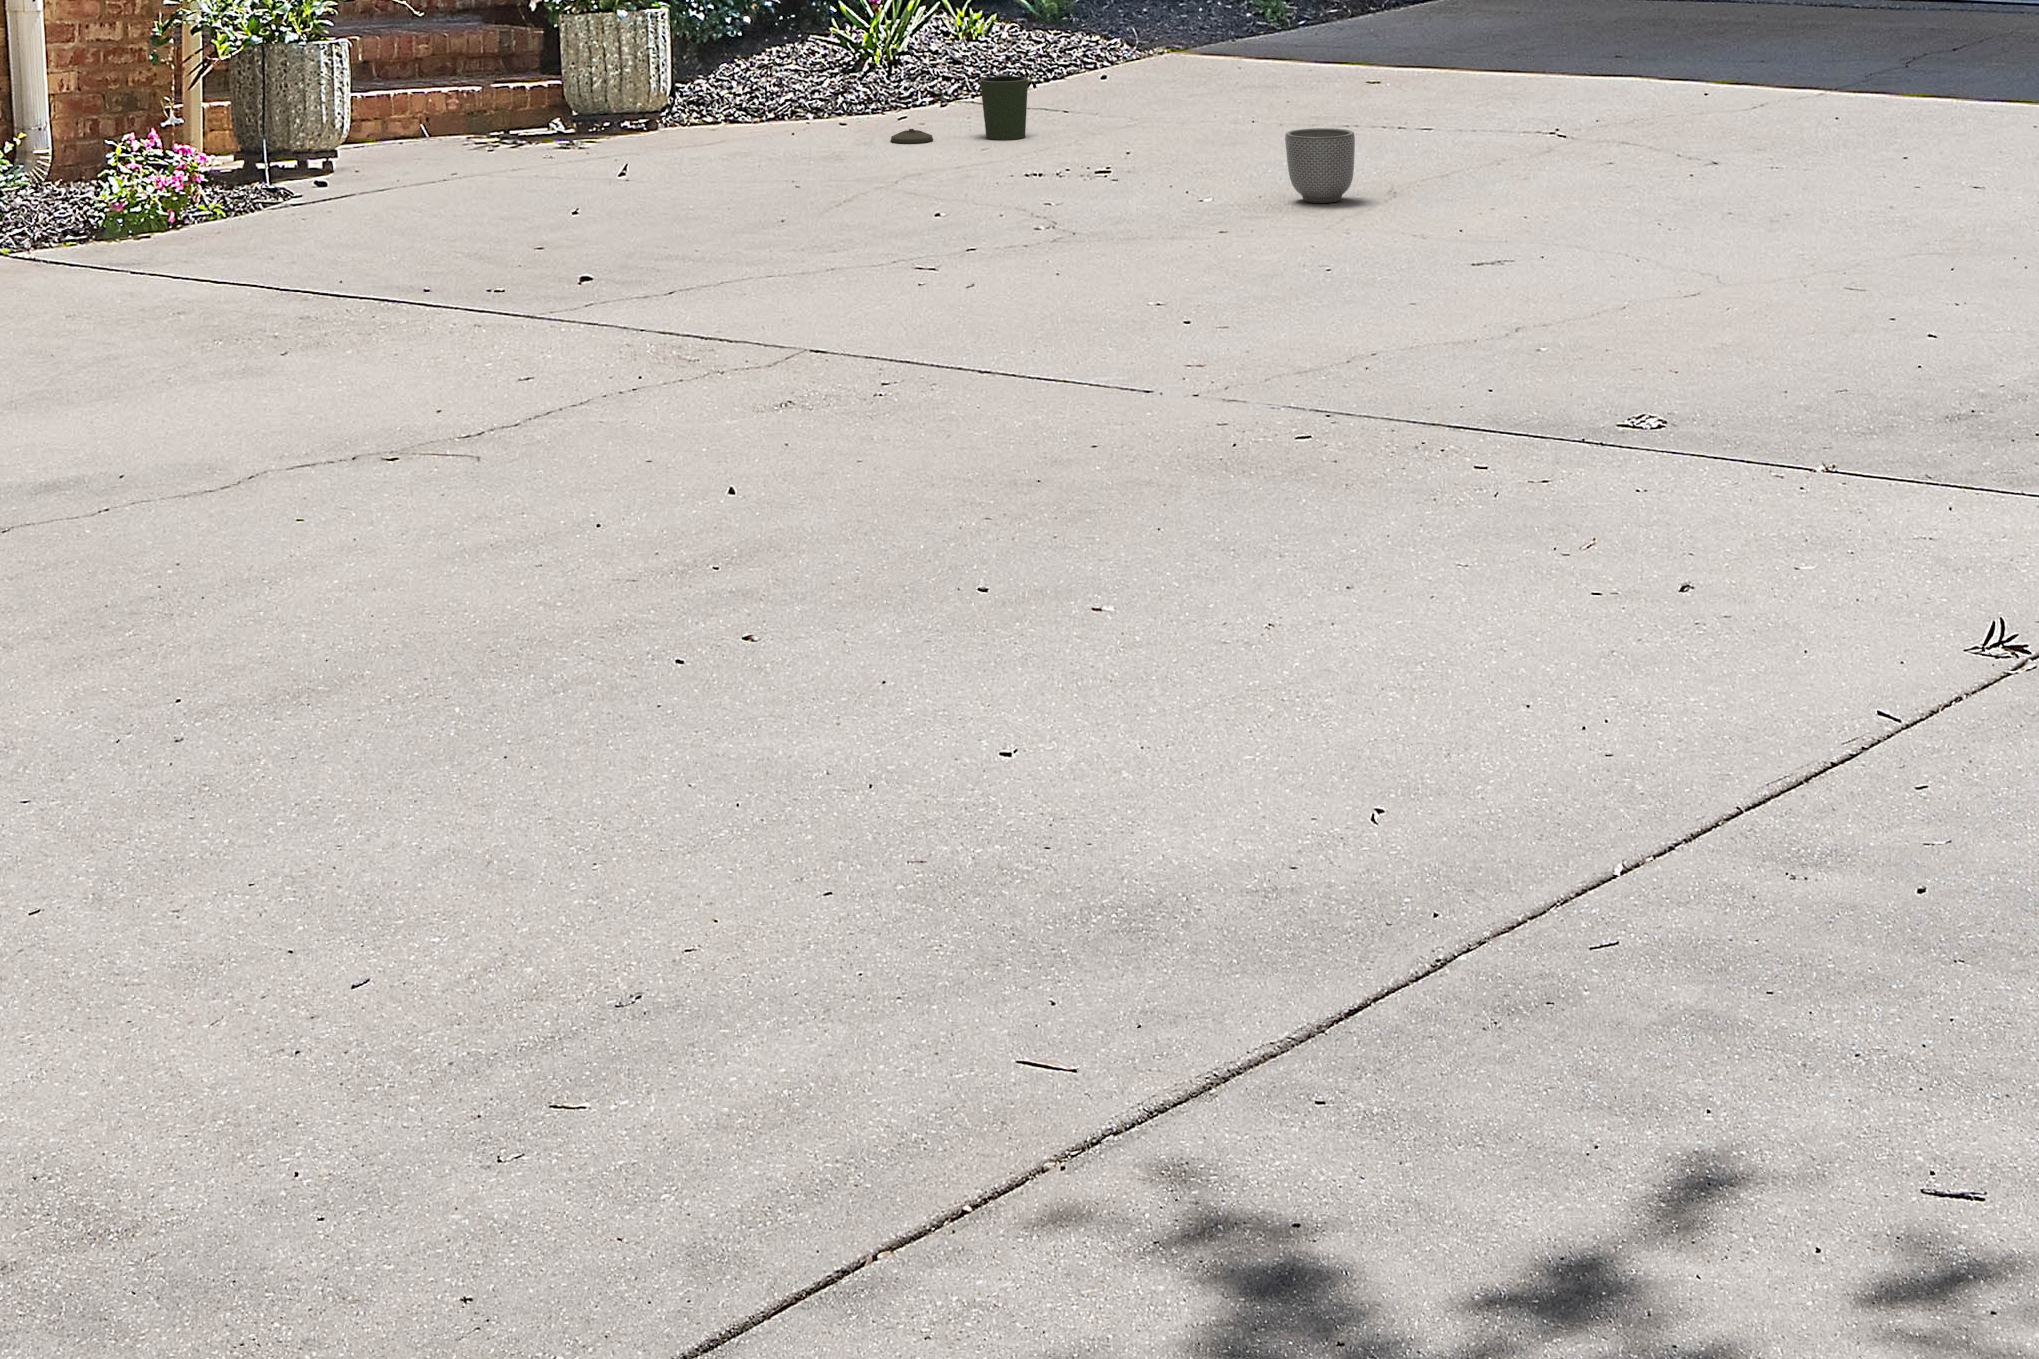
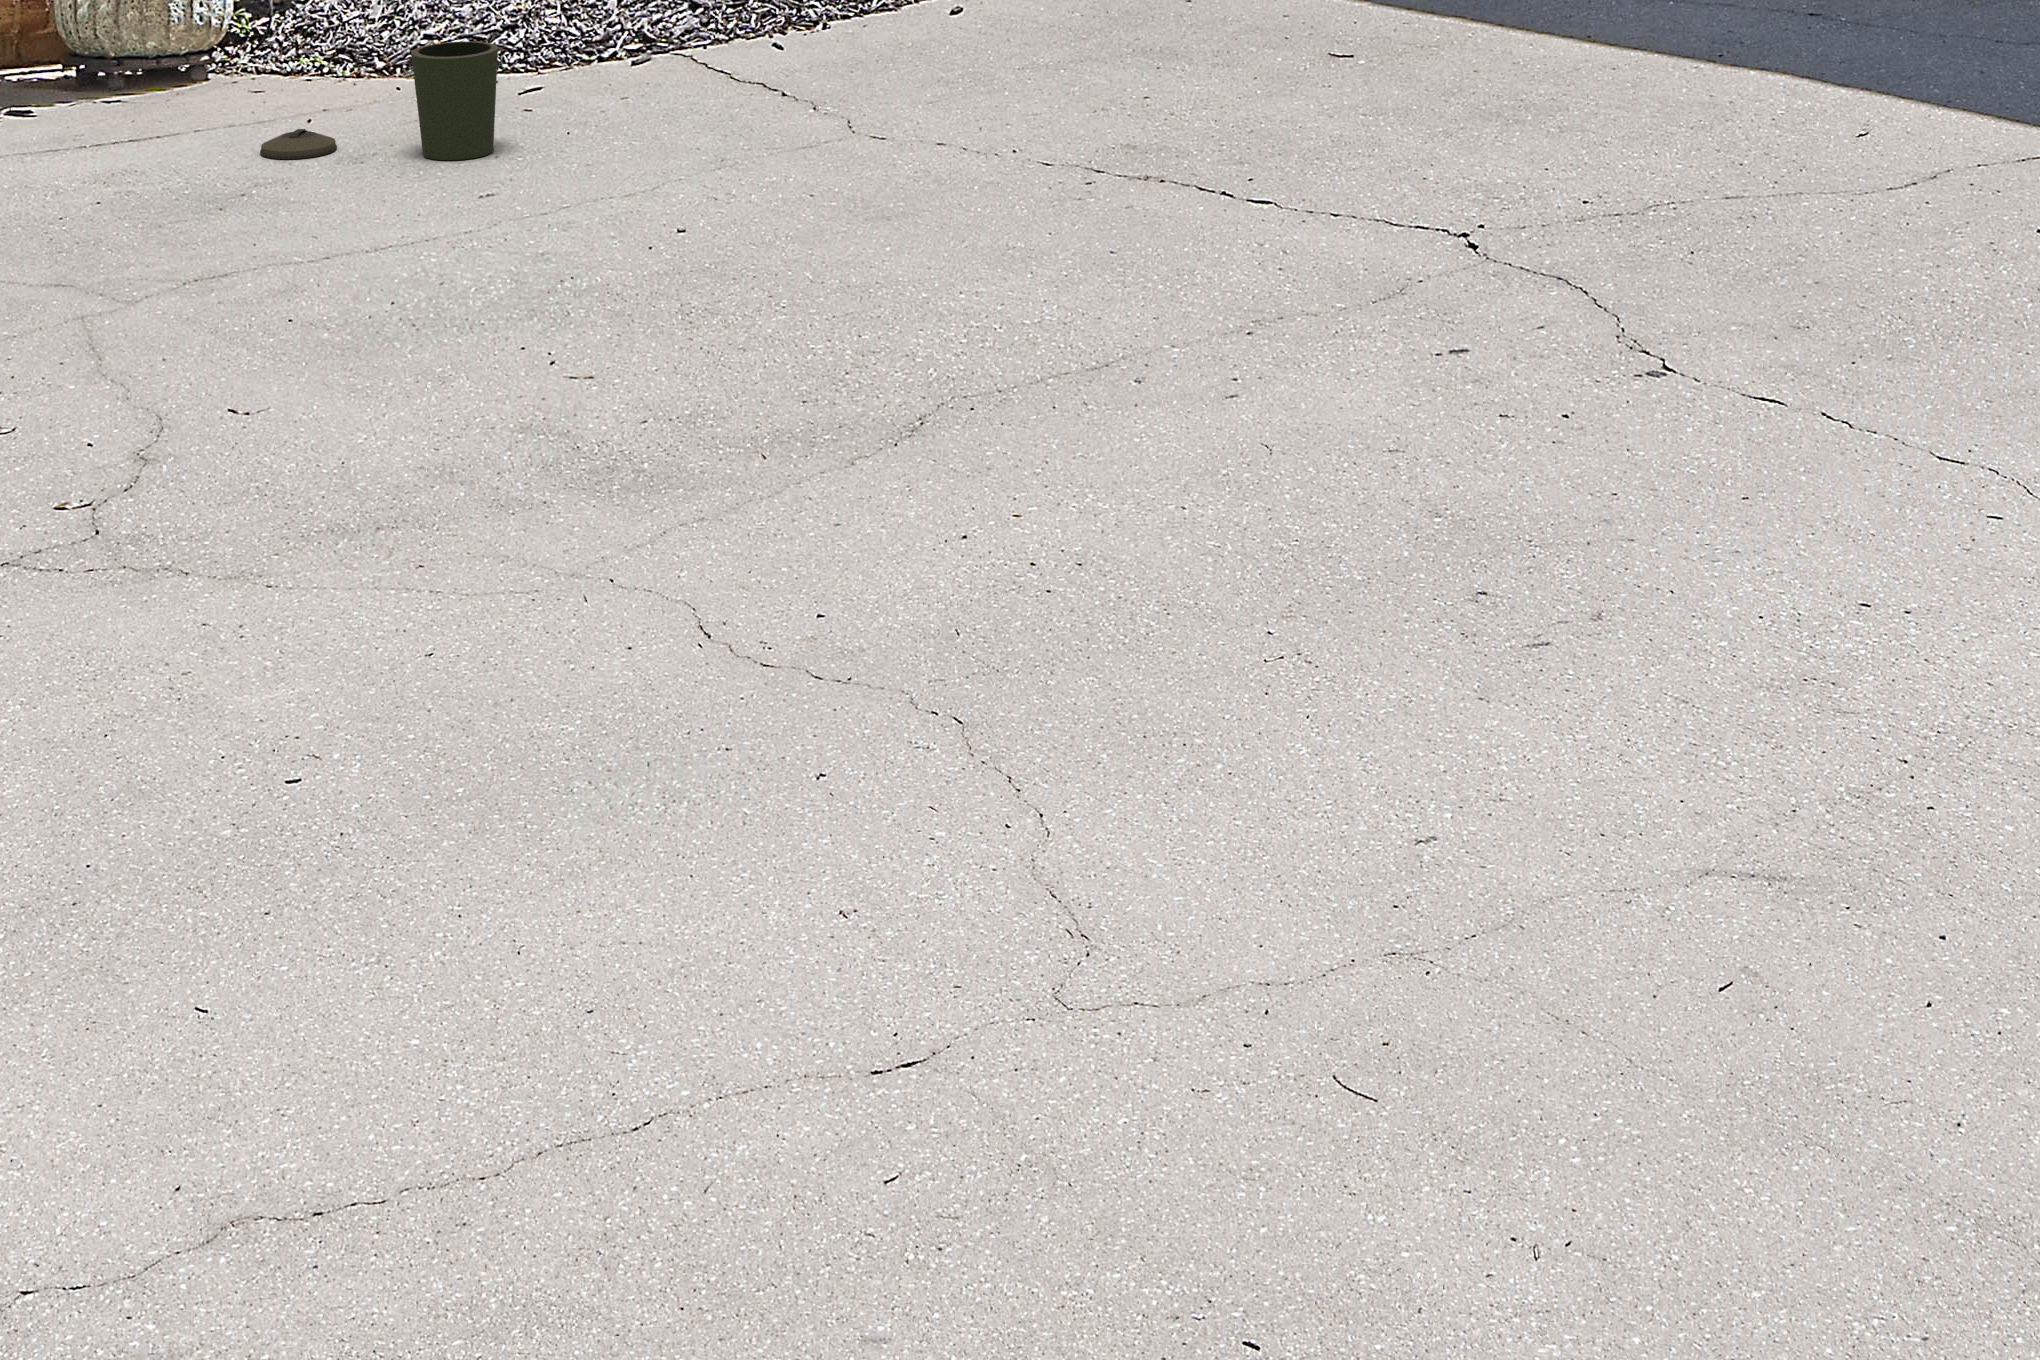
planter: present [1285,128,1355,203] -> none [522,262,668,430]

